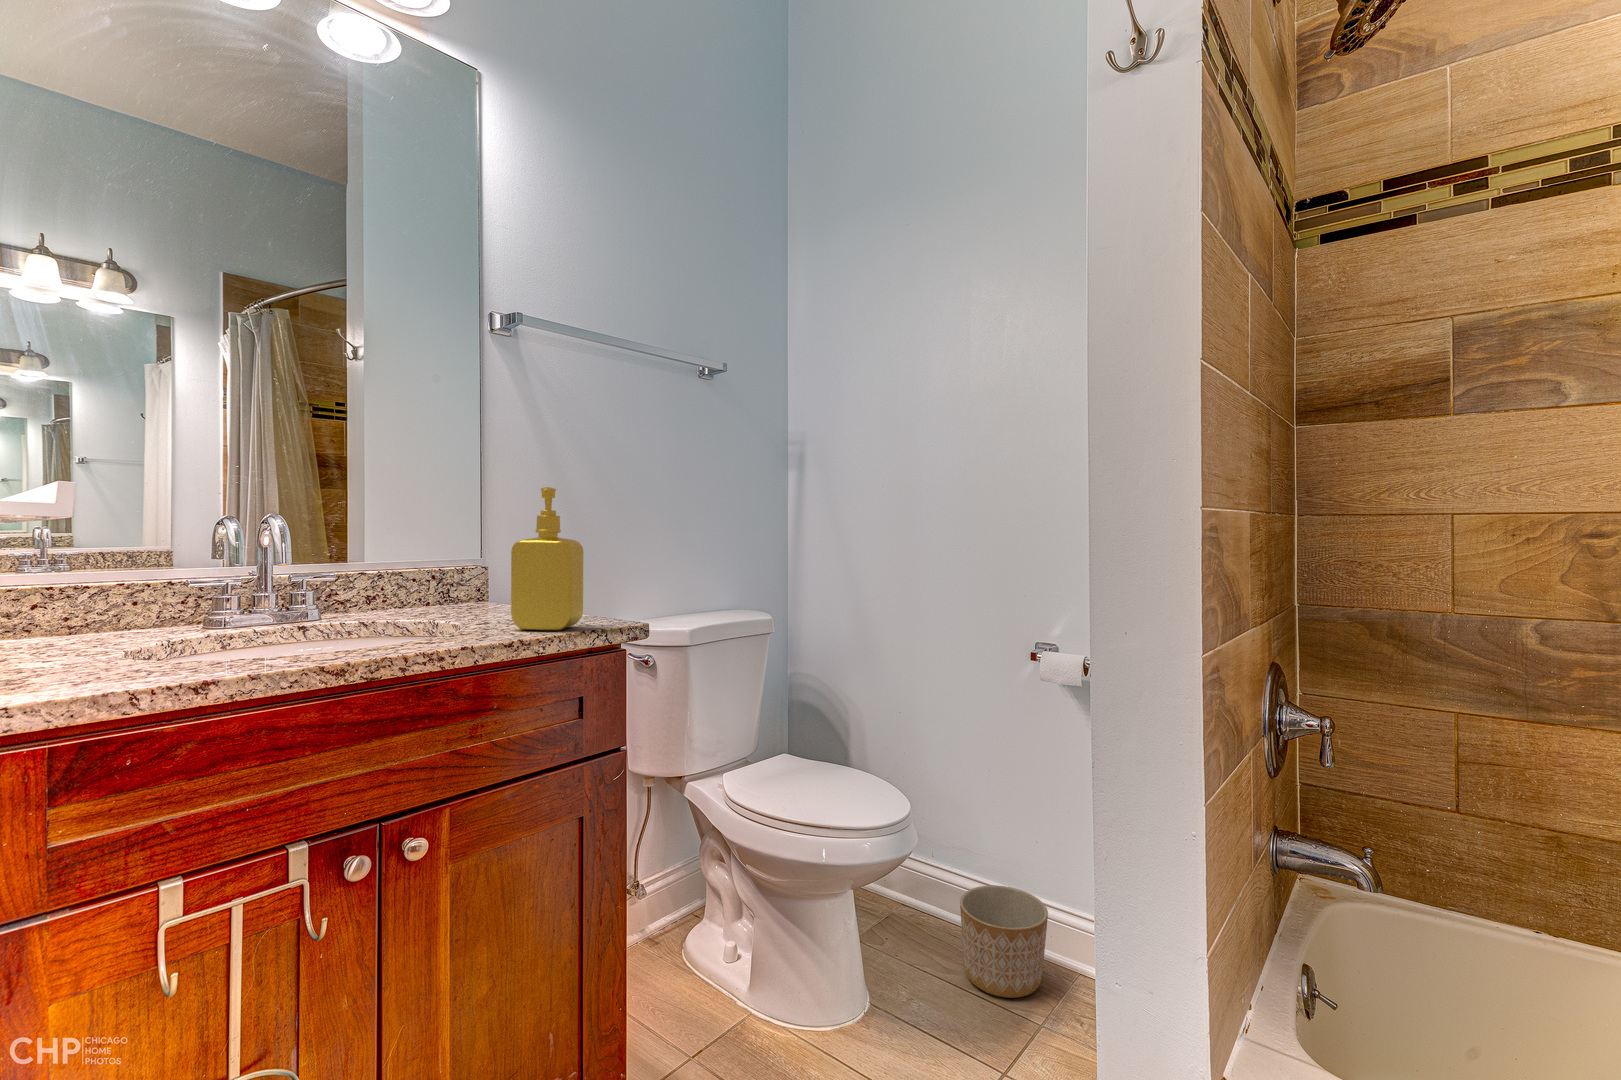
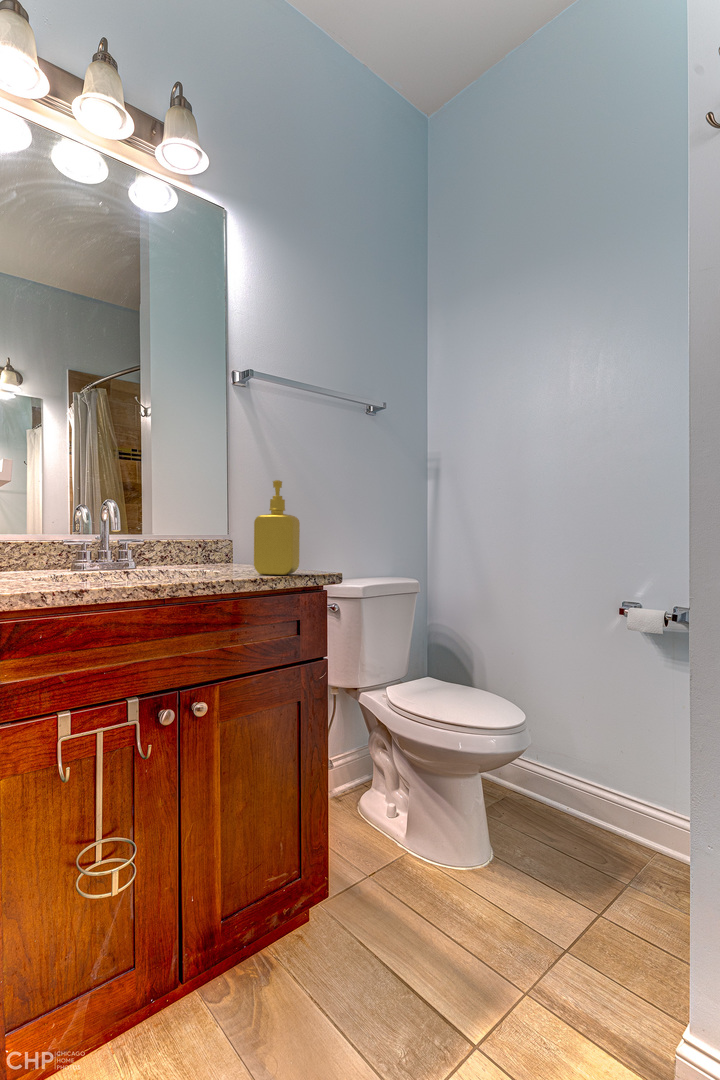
planter: present [960,885,1048,998] -> none [559,777,627,858]

